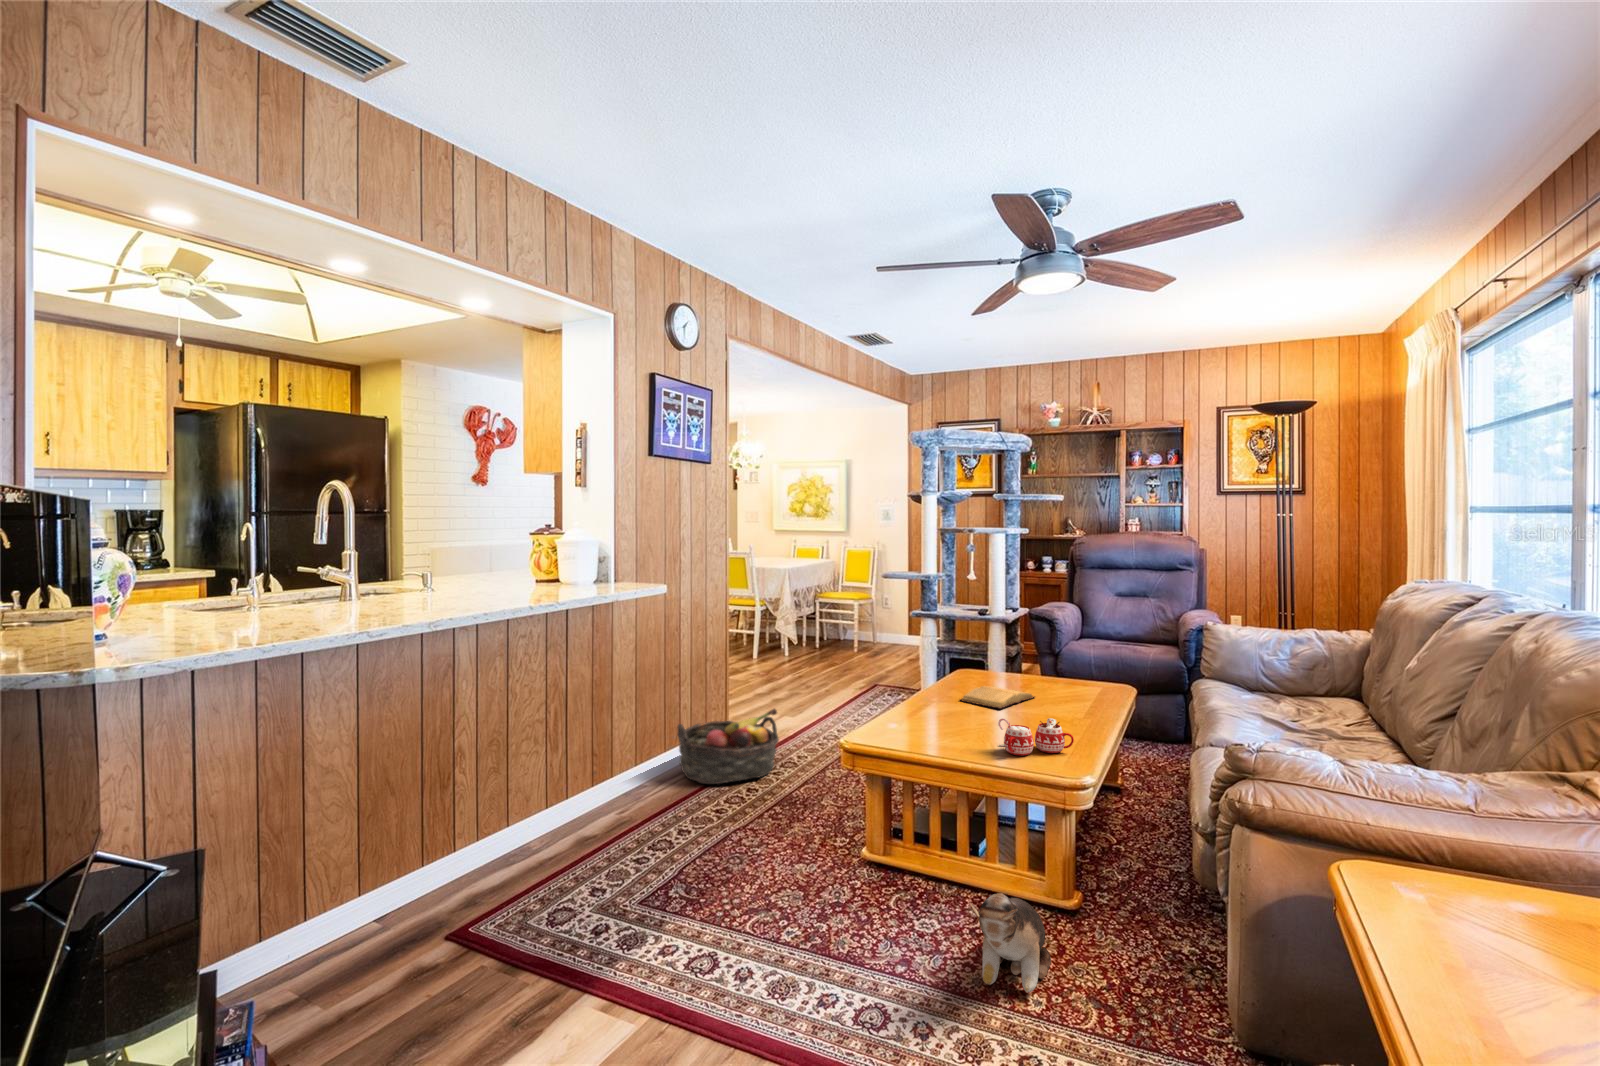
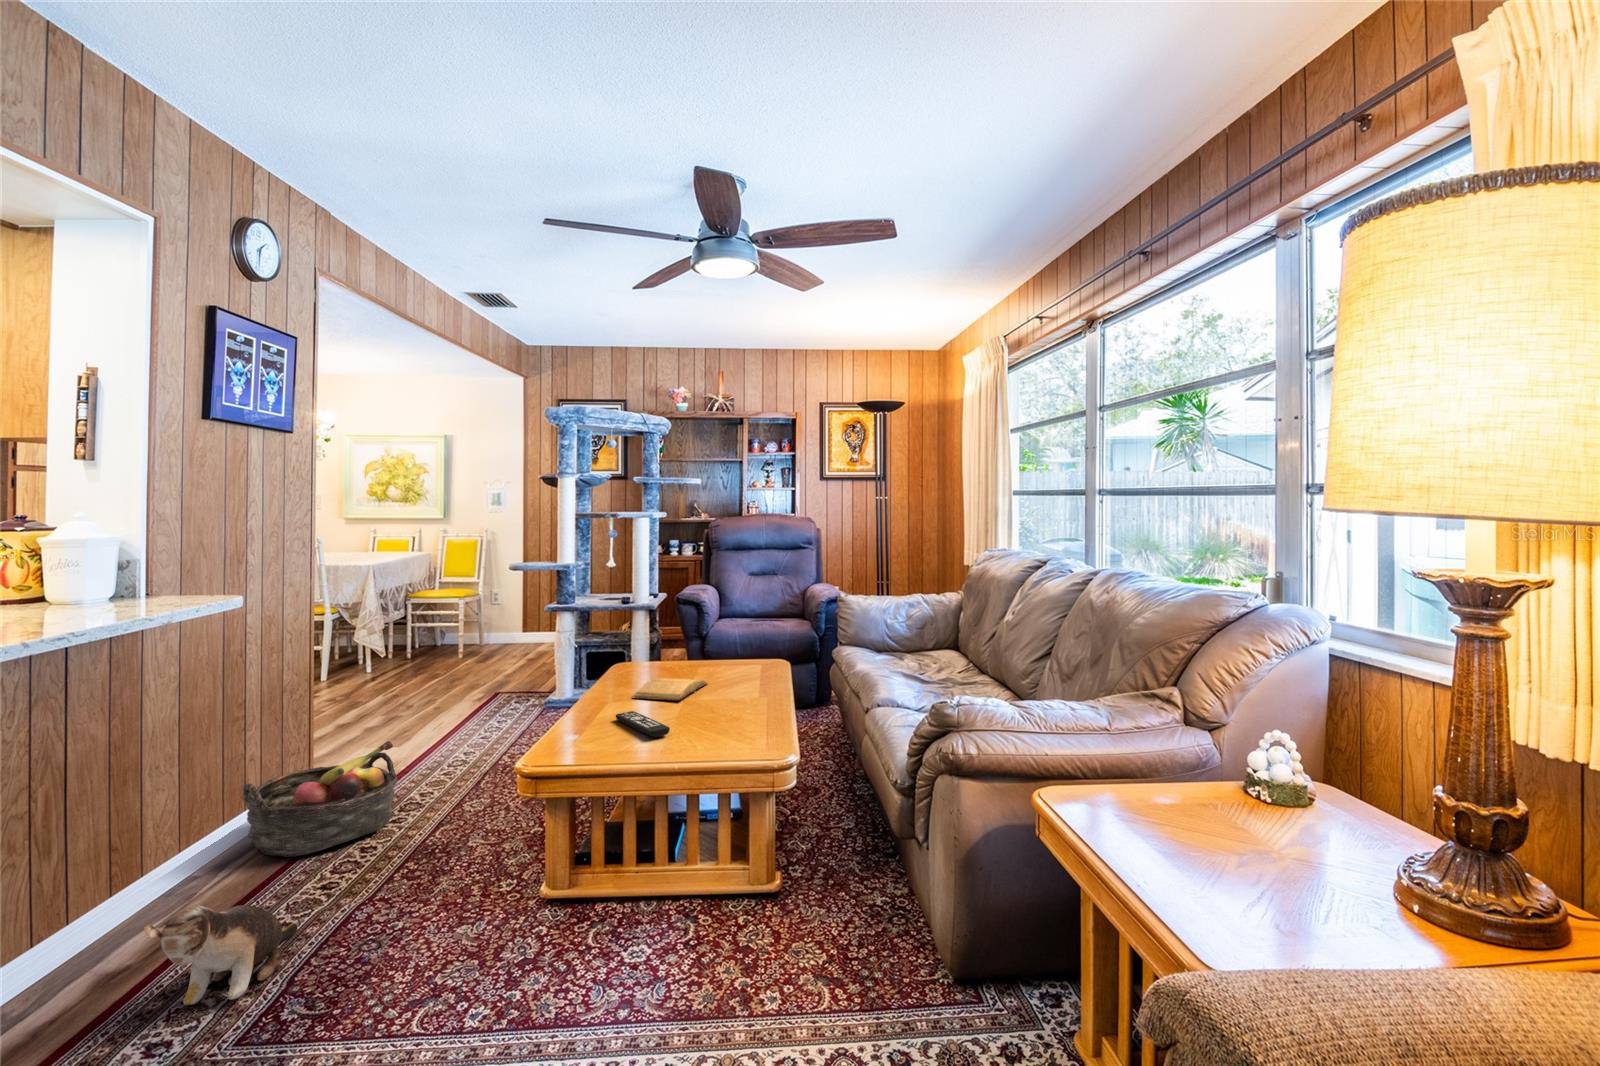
remote control: none [937,711,979,737] -> present [616,711,670,737]
mug: present [998,718,1074,756] -> none [694,703,768,747]
plush toy: present [970,893,1051,992] -> present [144,905,298,1005]

